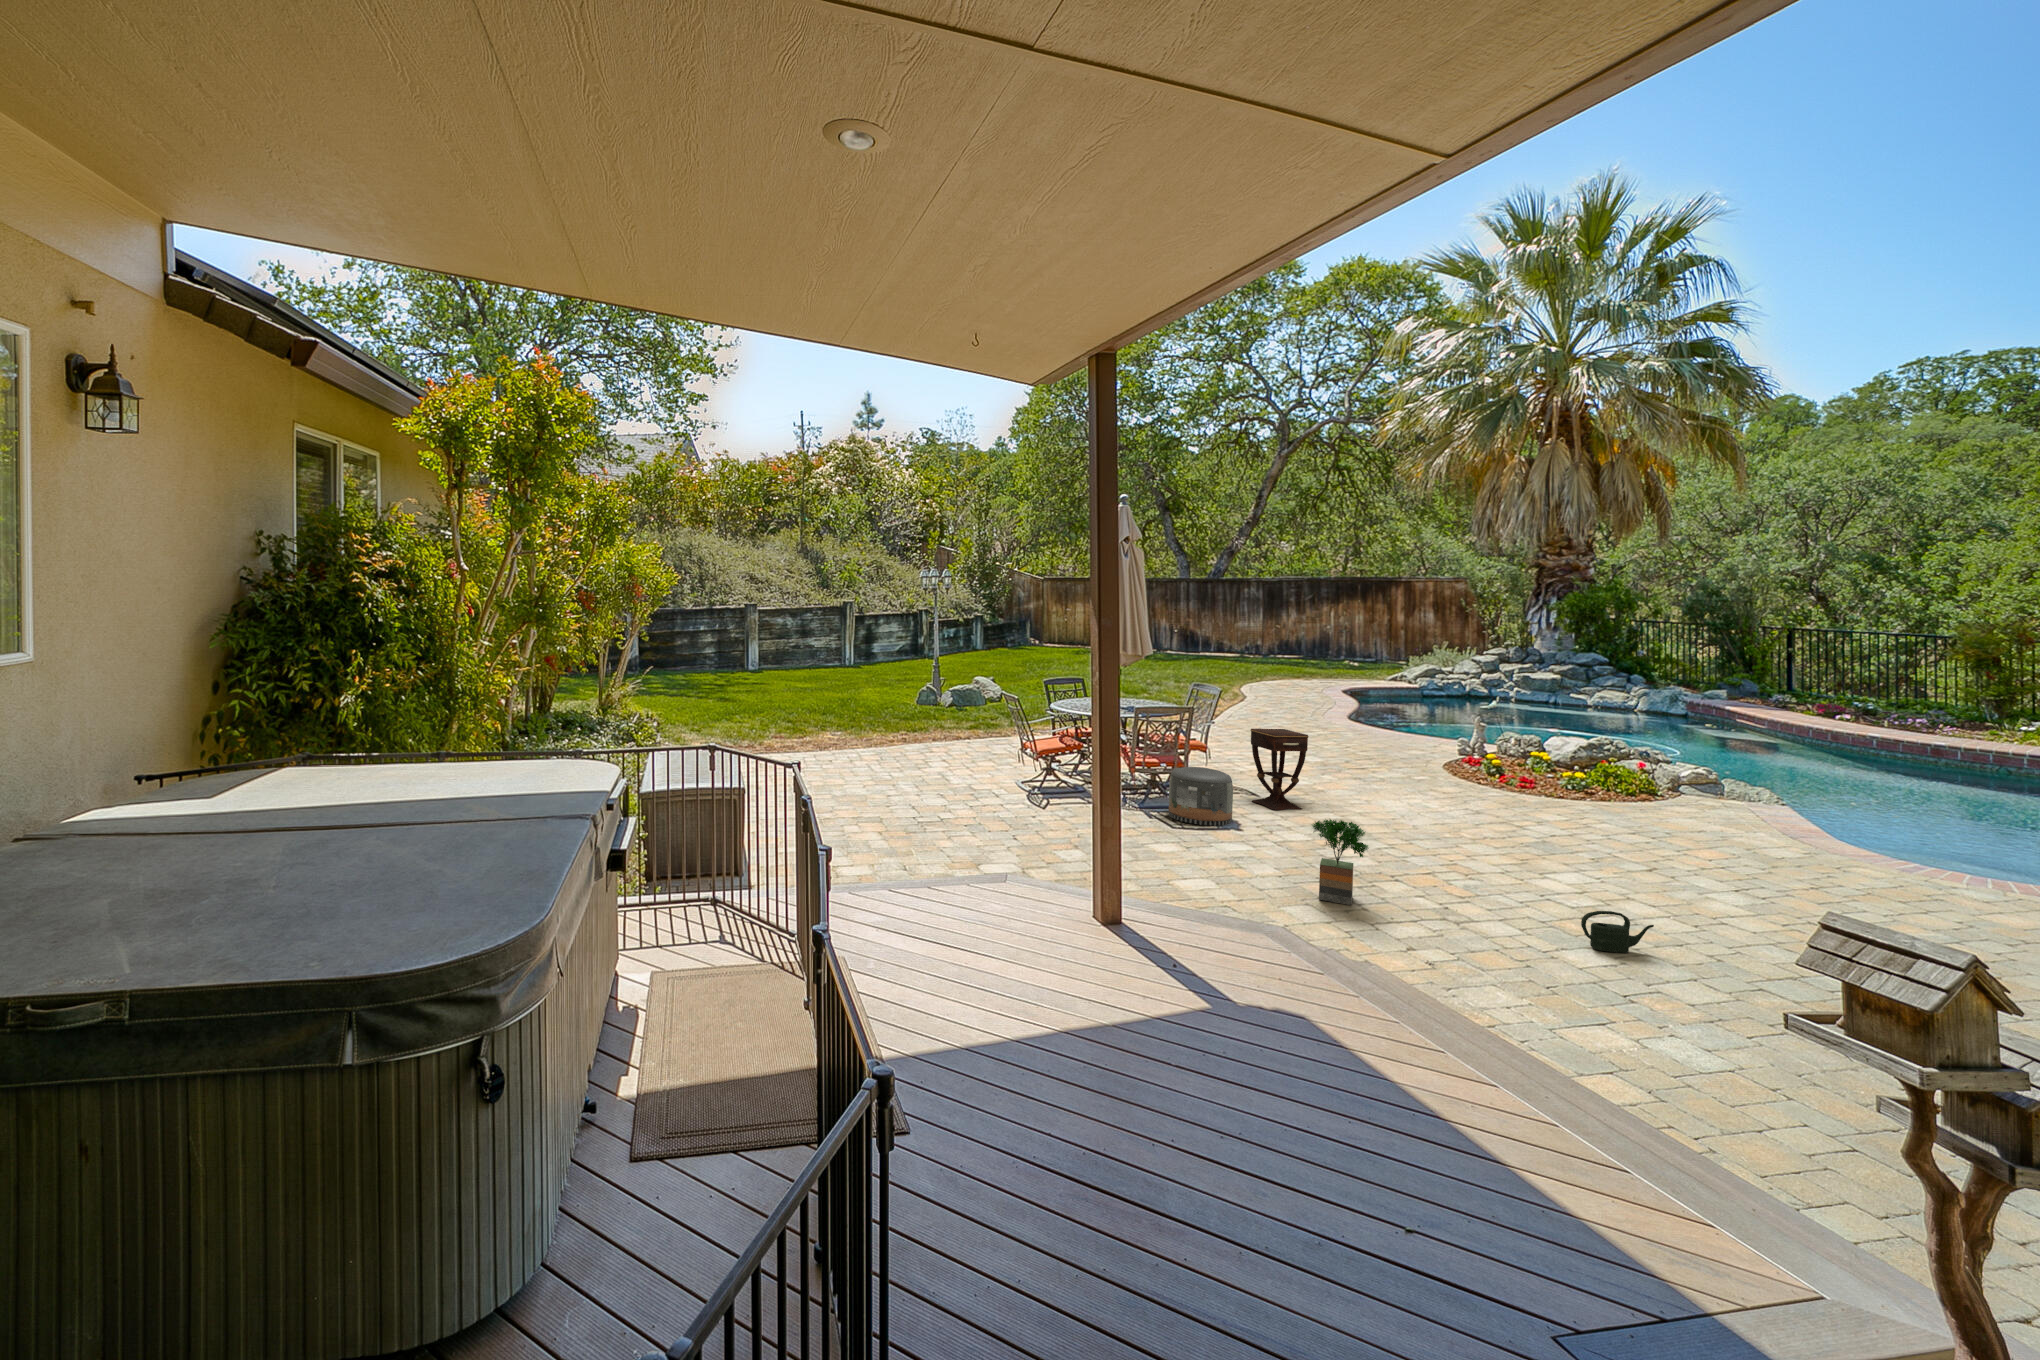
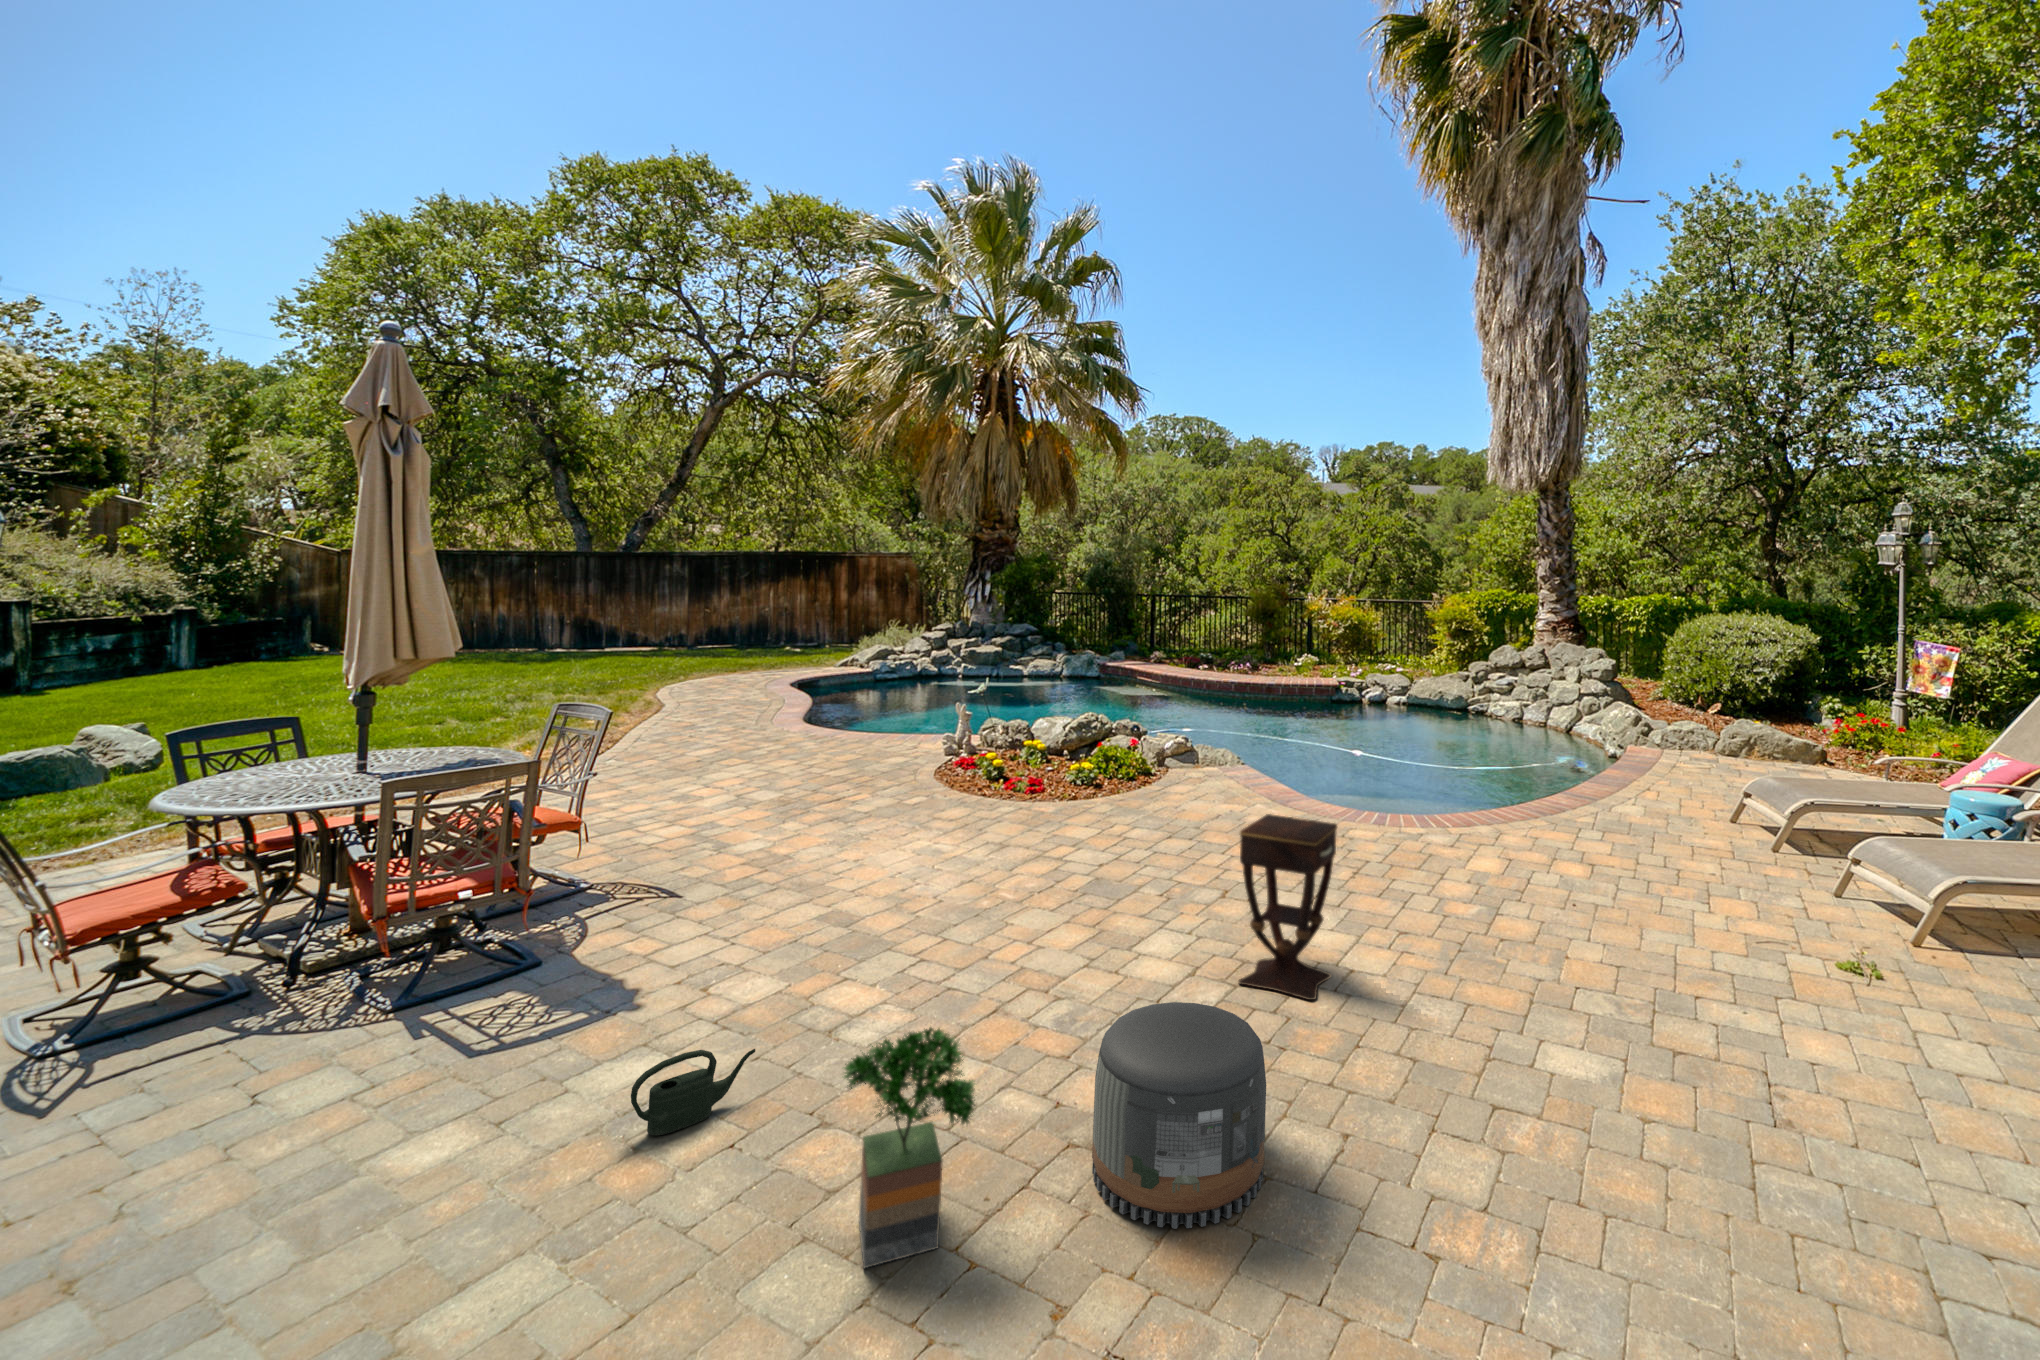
side table: present [1250,729,1309,810] -> present [1238,814,1337,1000]
pouf: present [1168,767,1233,826] -> present [1092,1002,1266,1228]
watering can: present [1581,911,1654,953] -> present [631,1049,755,1135]

